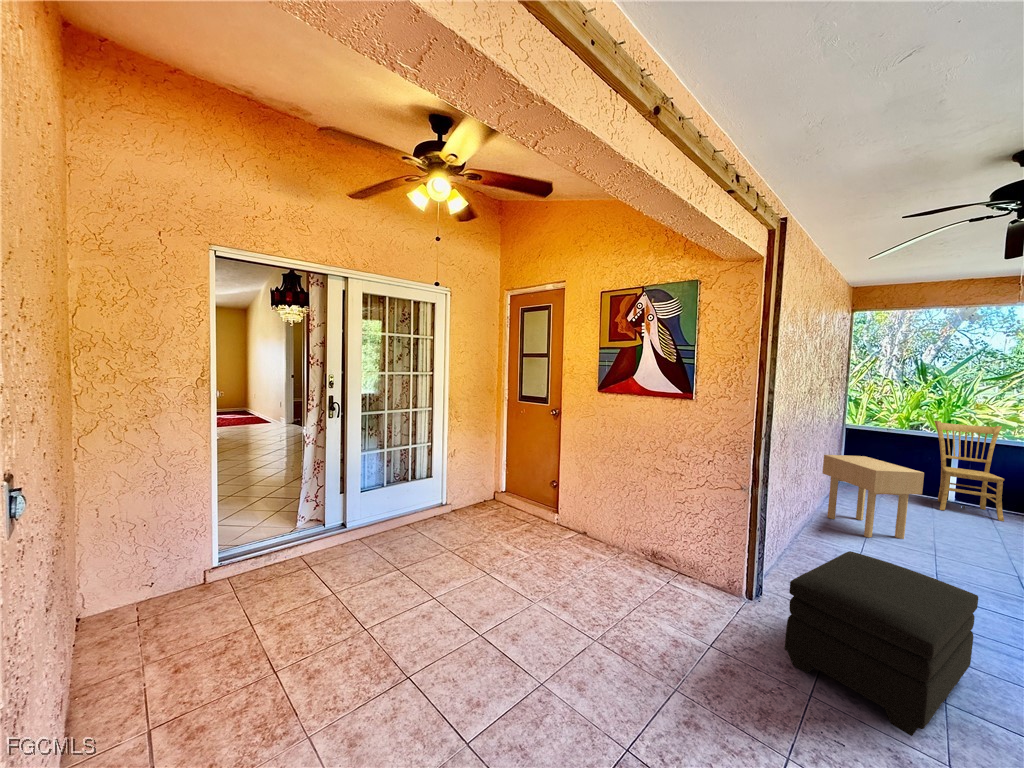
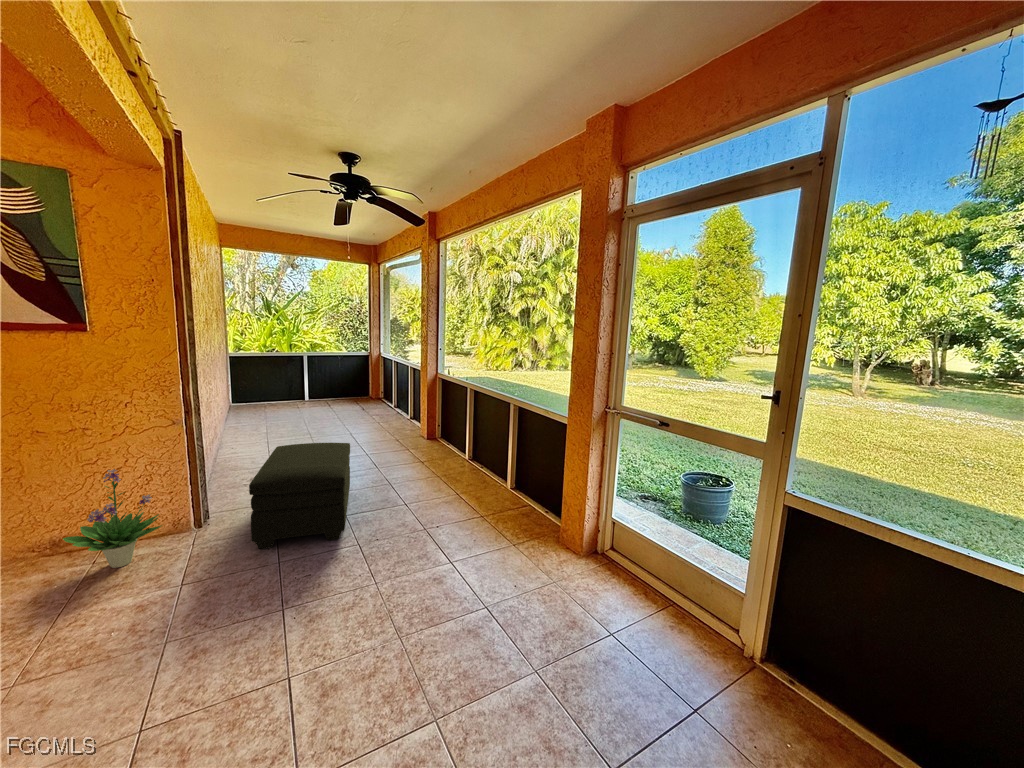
dining chair: present [934,421,1004,521] -> none [292,343,335,406]
side table: present [823,455,924,539] -> none [225,376,299,438]
potted plant: none [655,512,717,598] -> present [63,469,162,568]

